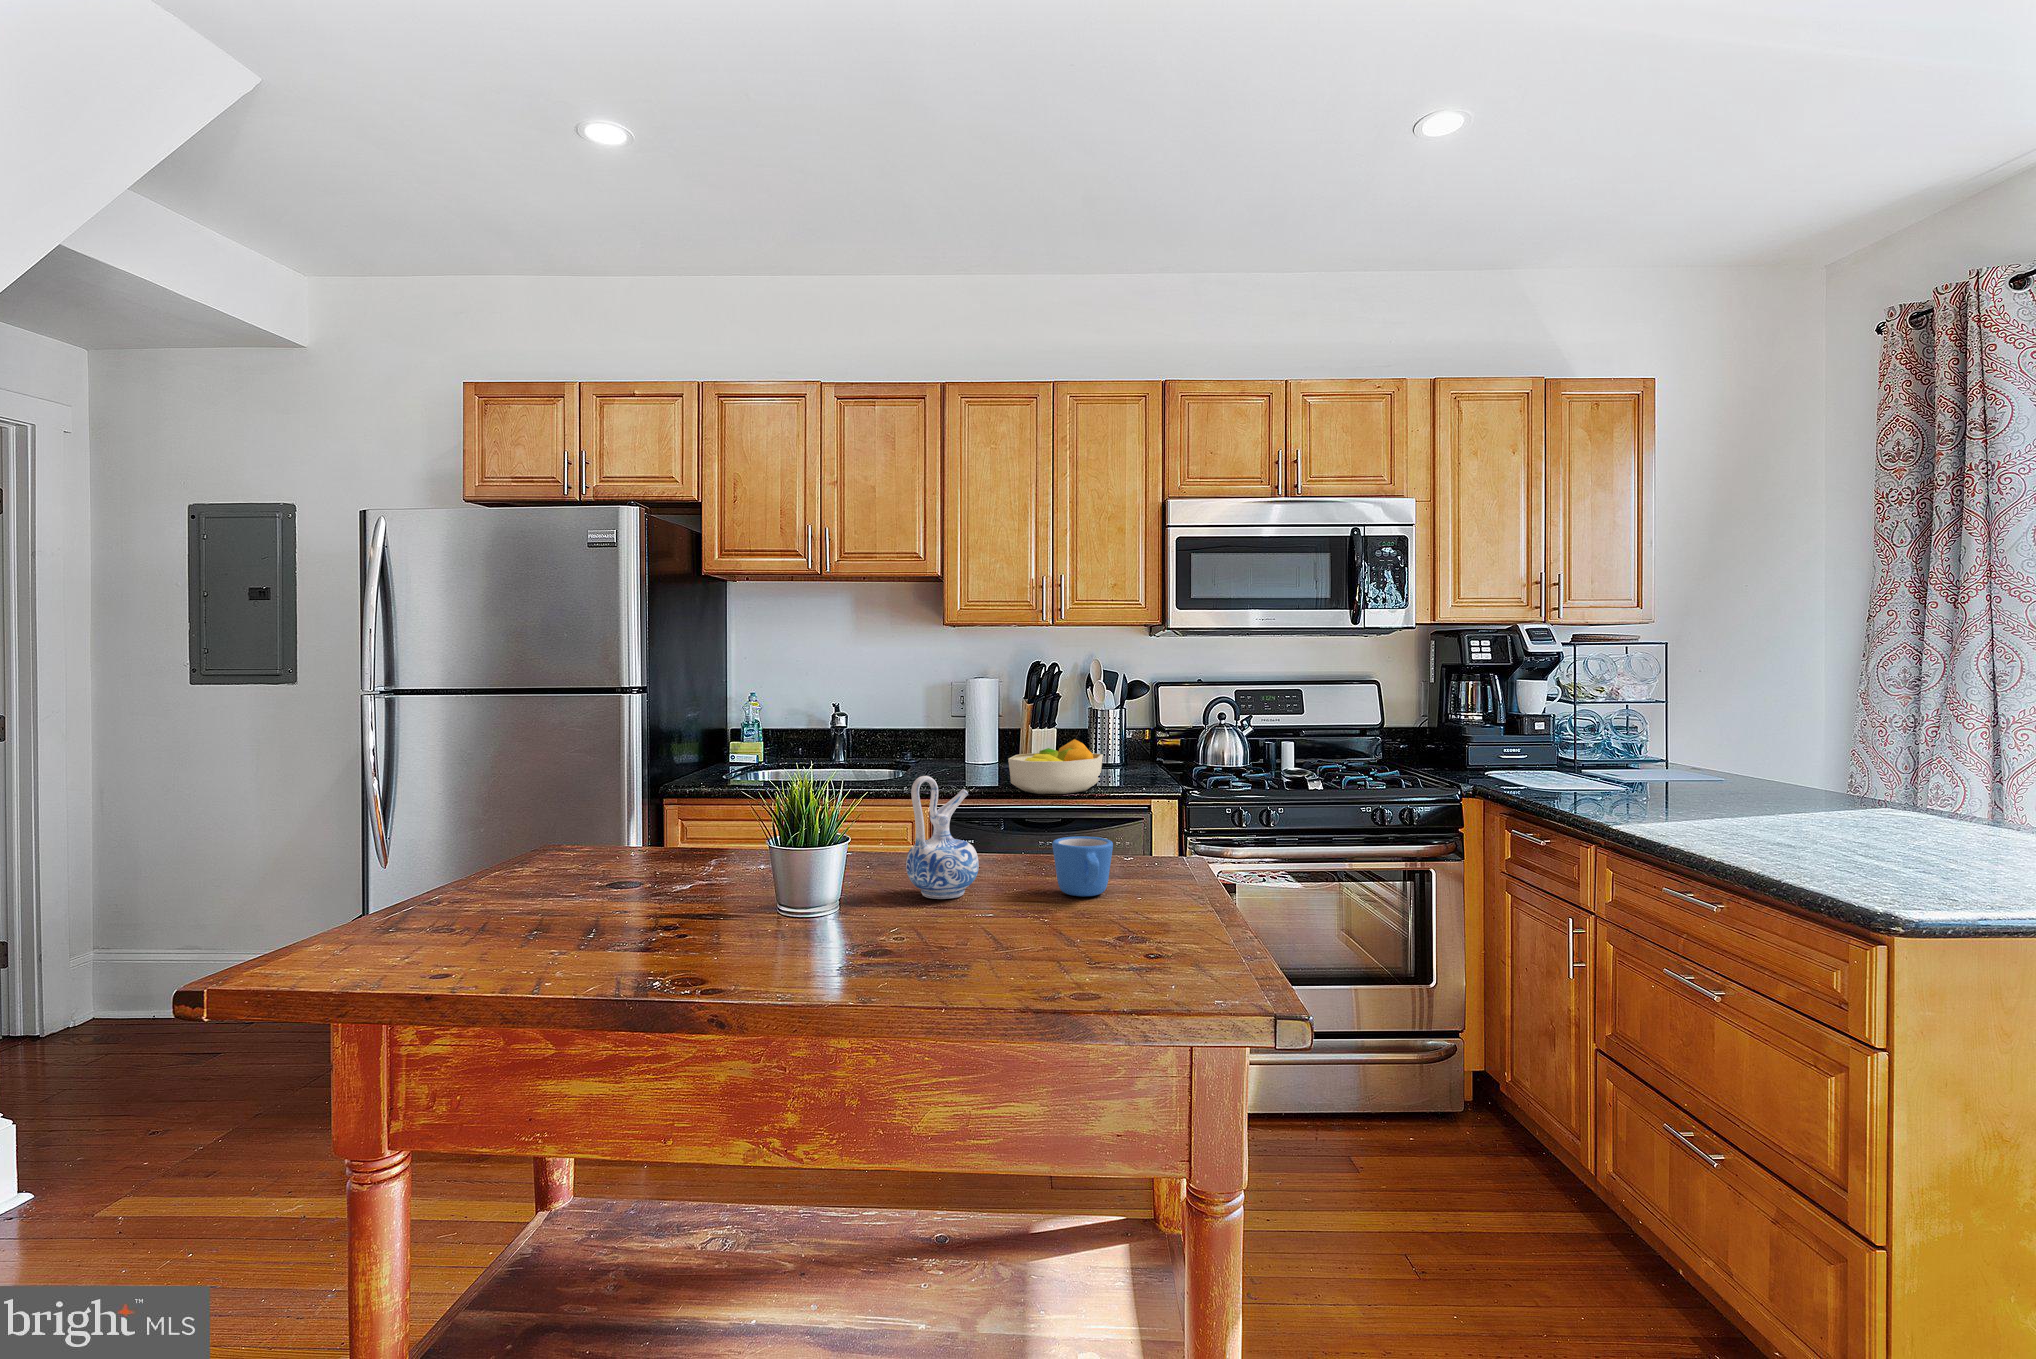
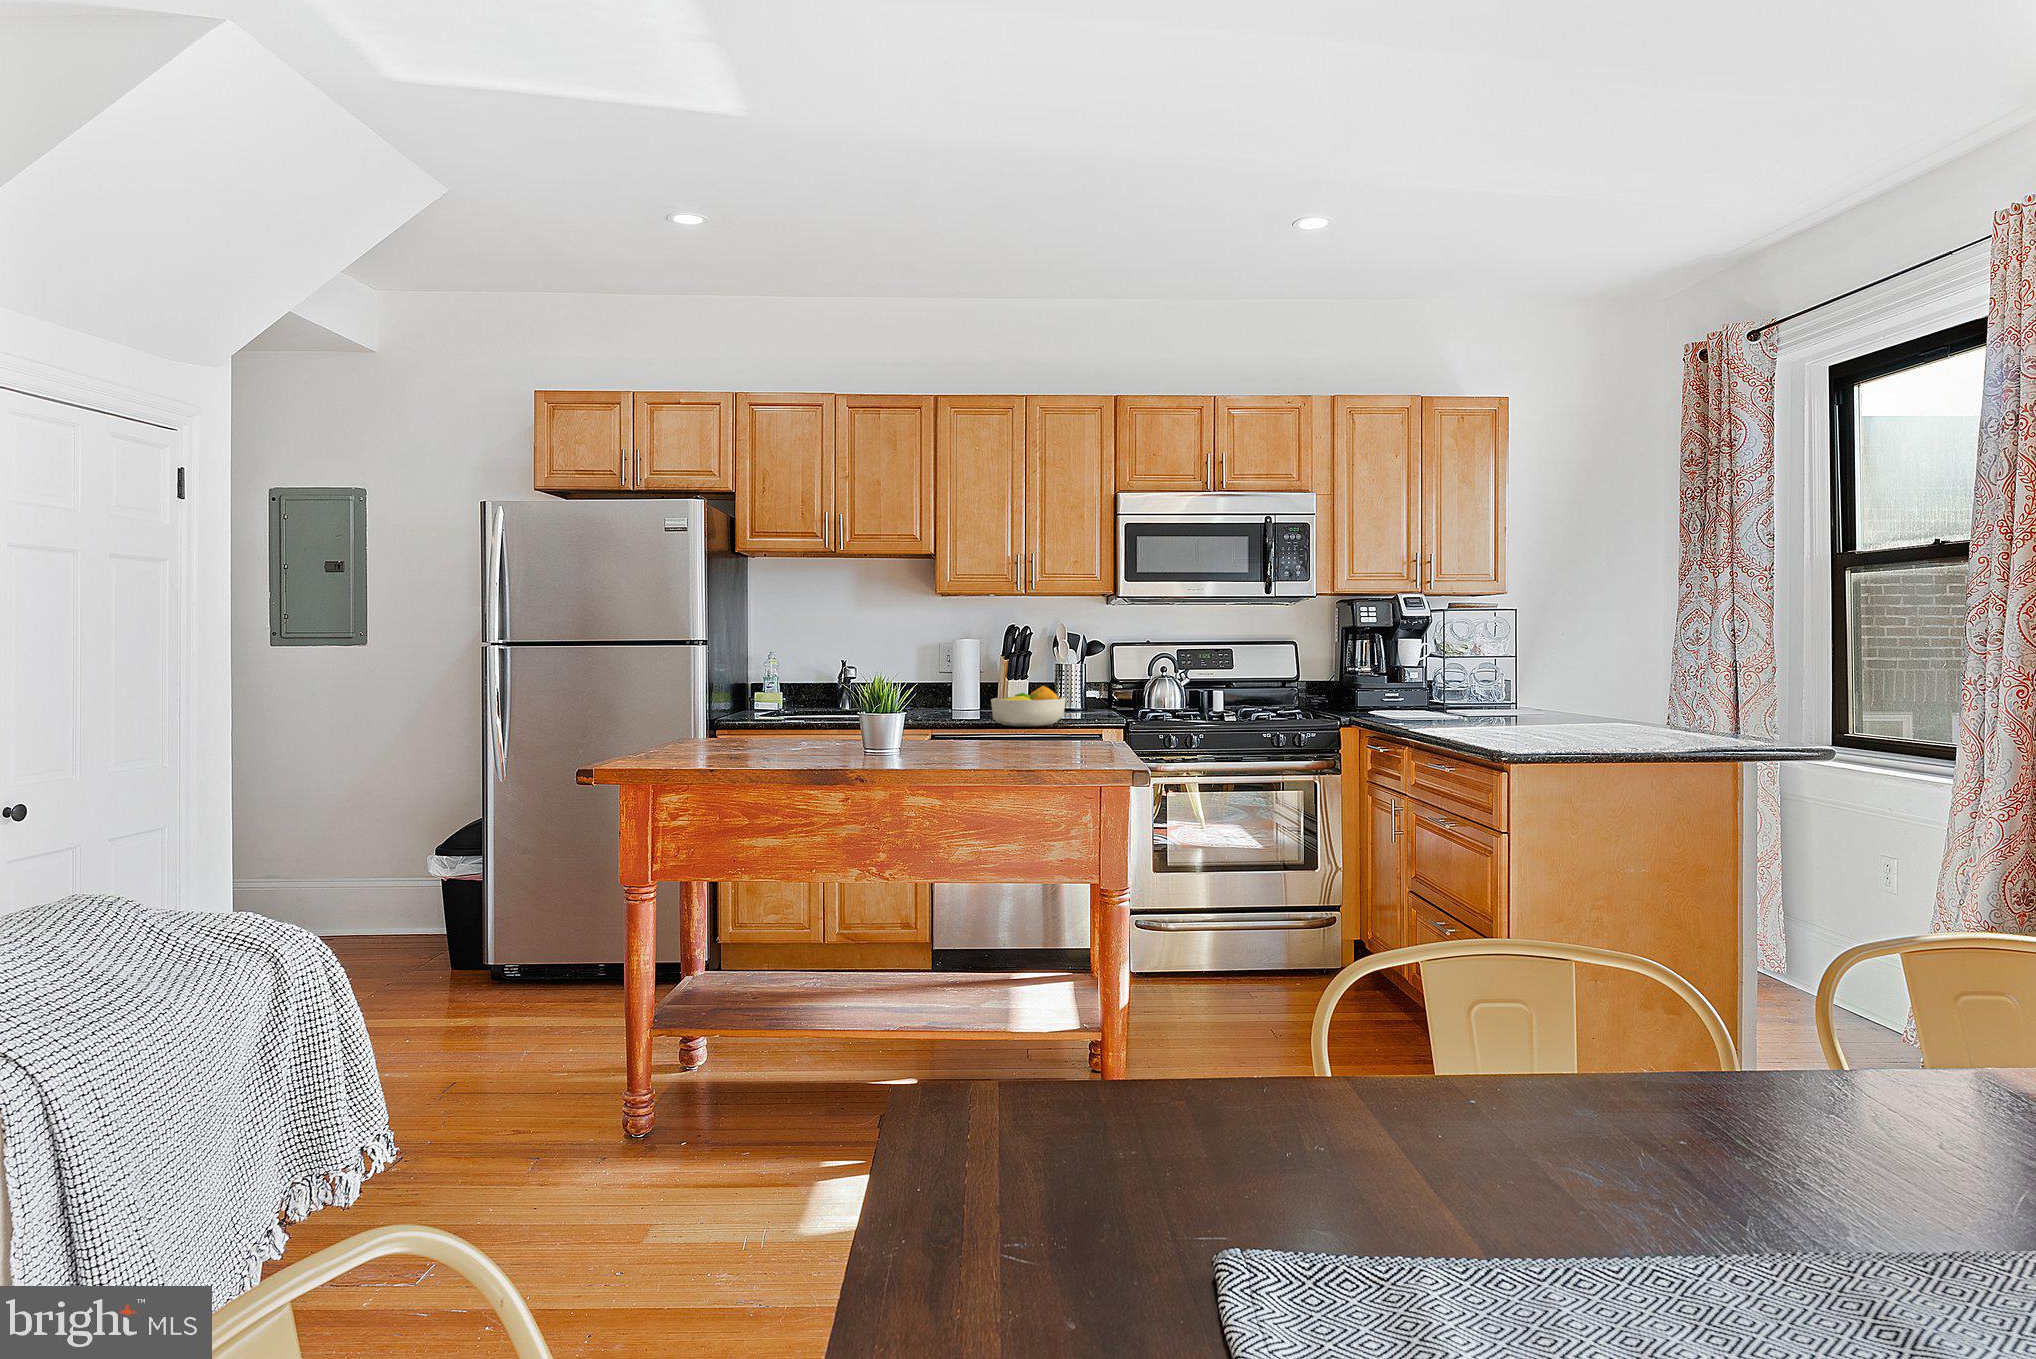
ceramic pitcher: present [906,776,979,899] -> none [941,685,985,759]
mug: present [1052,836,1113,896] -> none [1030,724,1066,757]

